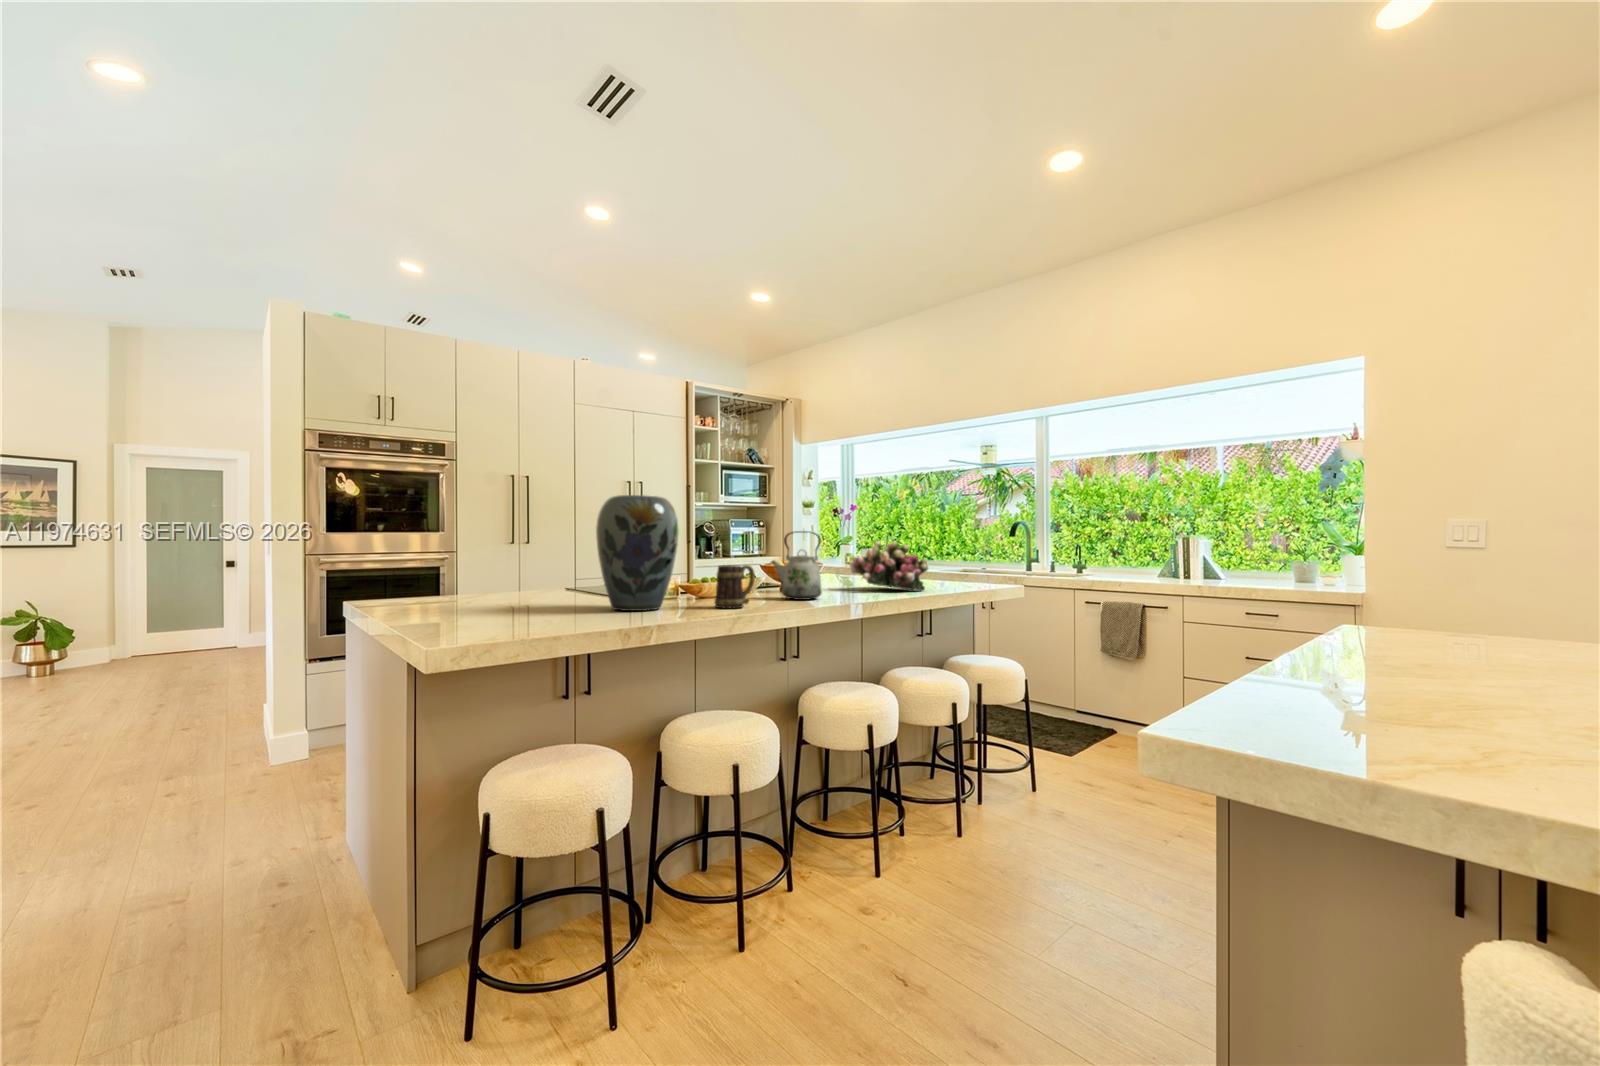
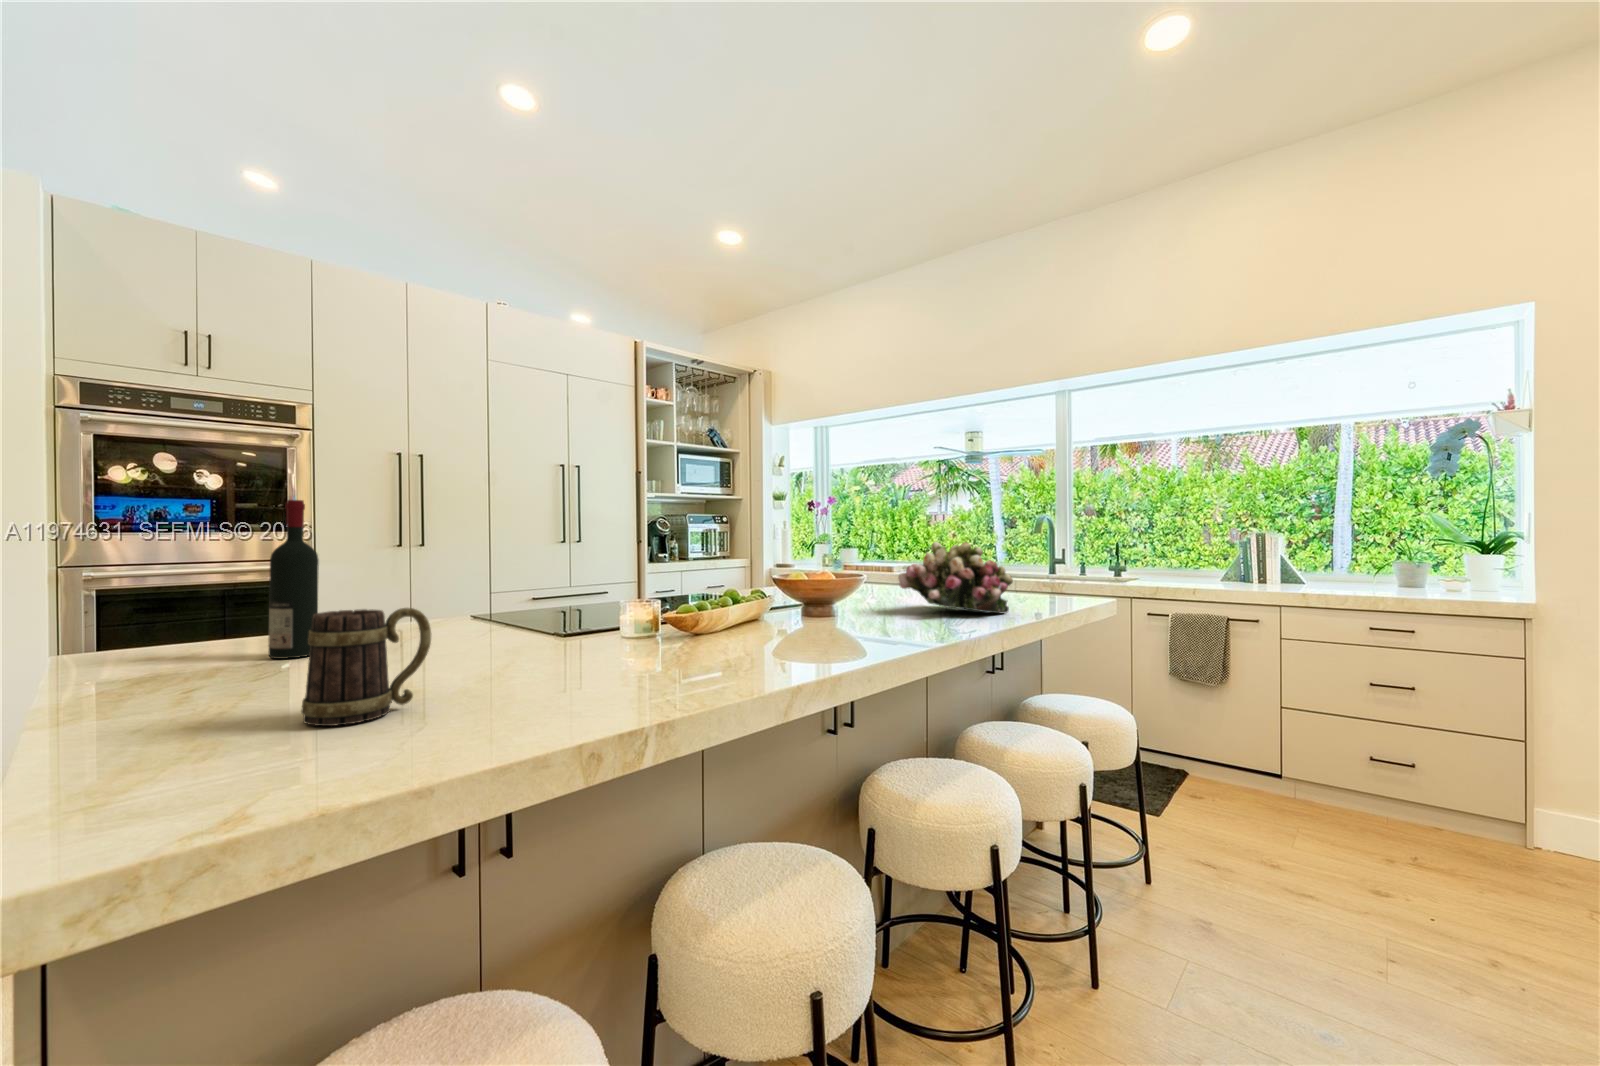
vase: present [596,495,679,611] -> none [516,458,678,690]
wine bottle: none [467,515,491,600] -> present [268,500,319,659]
kettle: present [771,531,822,600] -> none [808,529,895,640]
mug: present [715,565,755,609] -> present [301,608,431,726]

